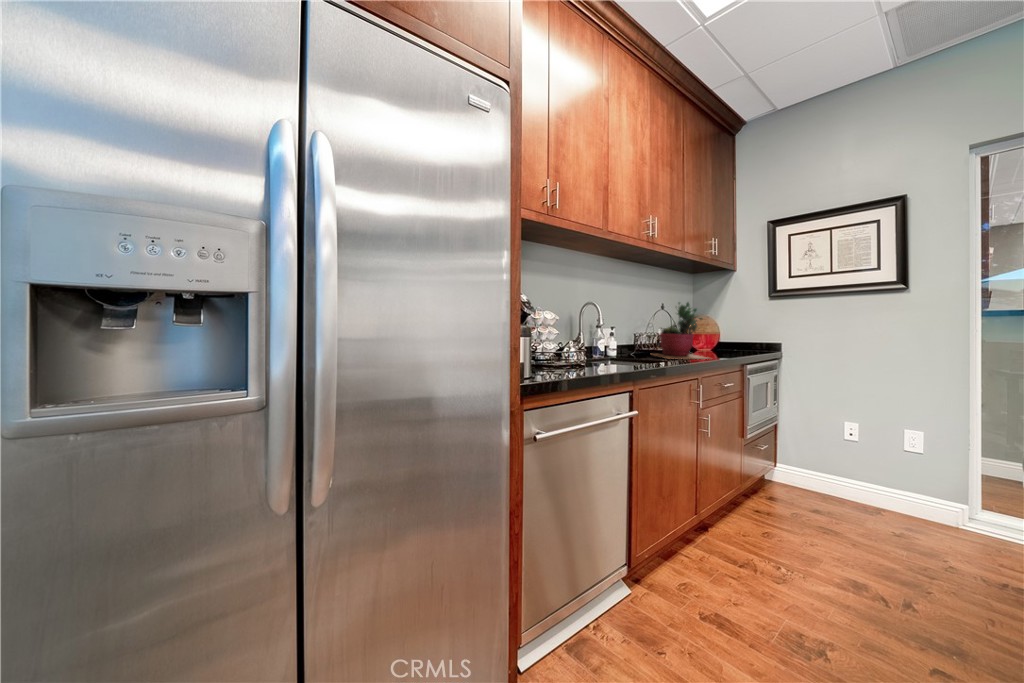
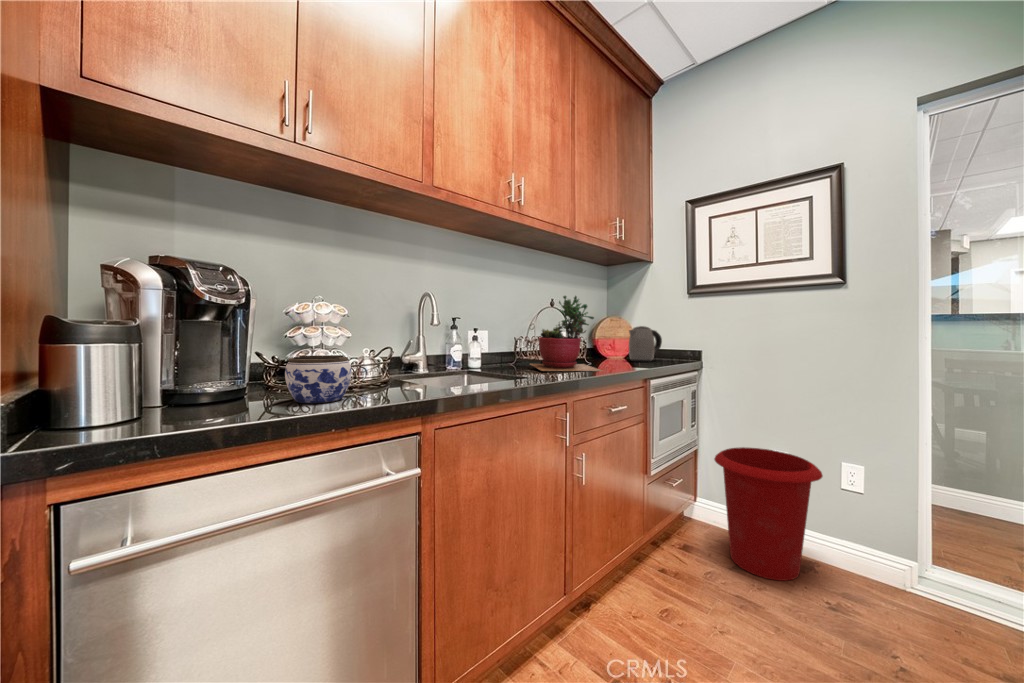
kettle: none [719,324,747,353] -> present [629,326,662,362]
jar: none [554,346,590,374] -> present [285,355,352,403]
waste bin: none [797,420,889,519] -> present [714,447,823,581]

